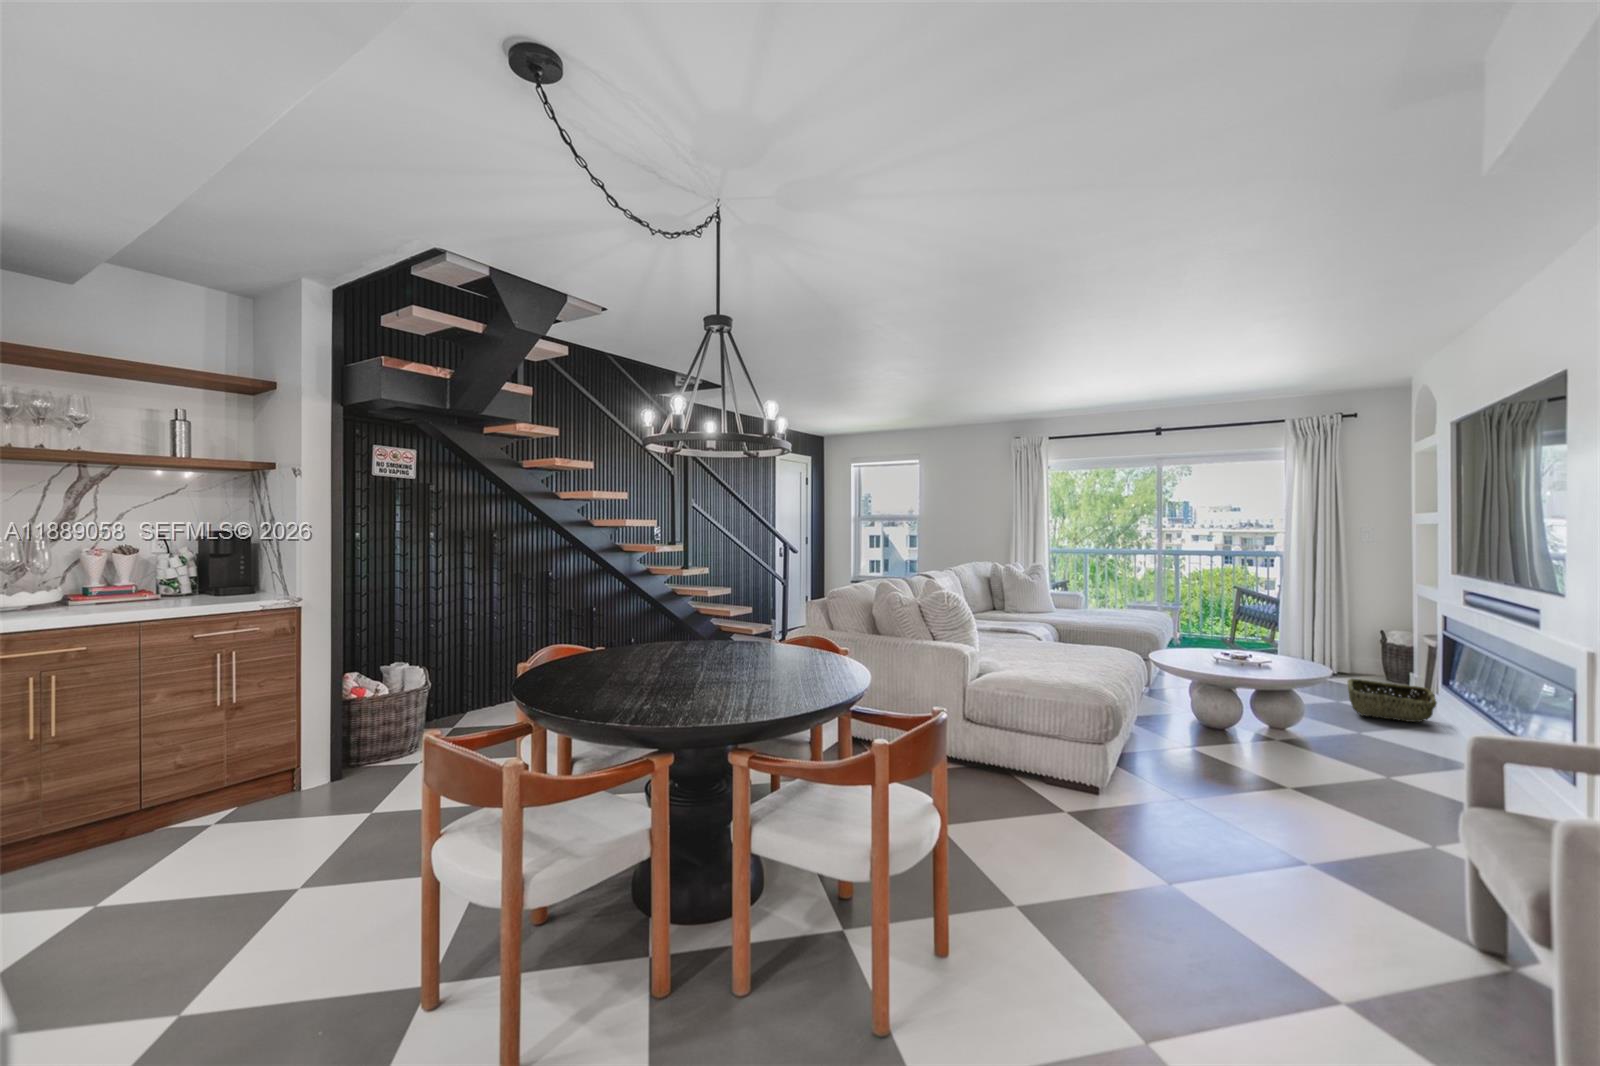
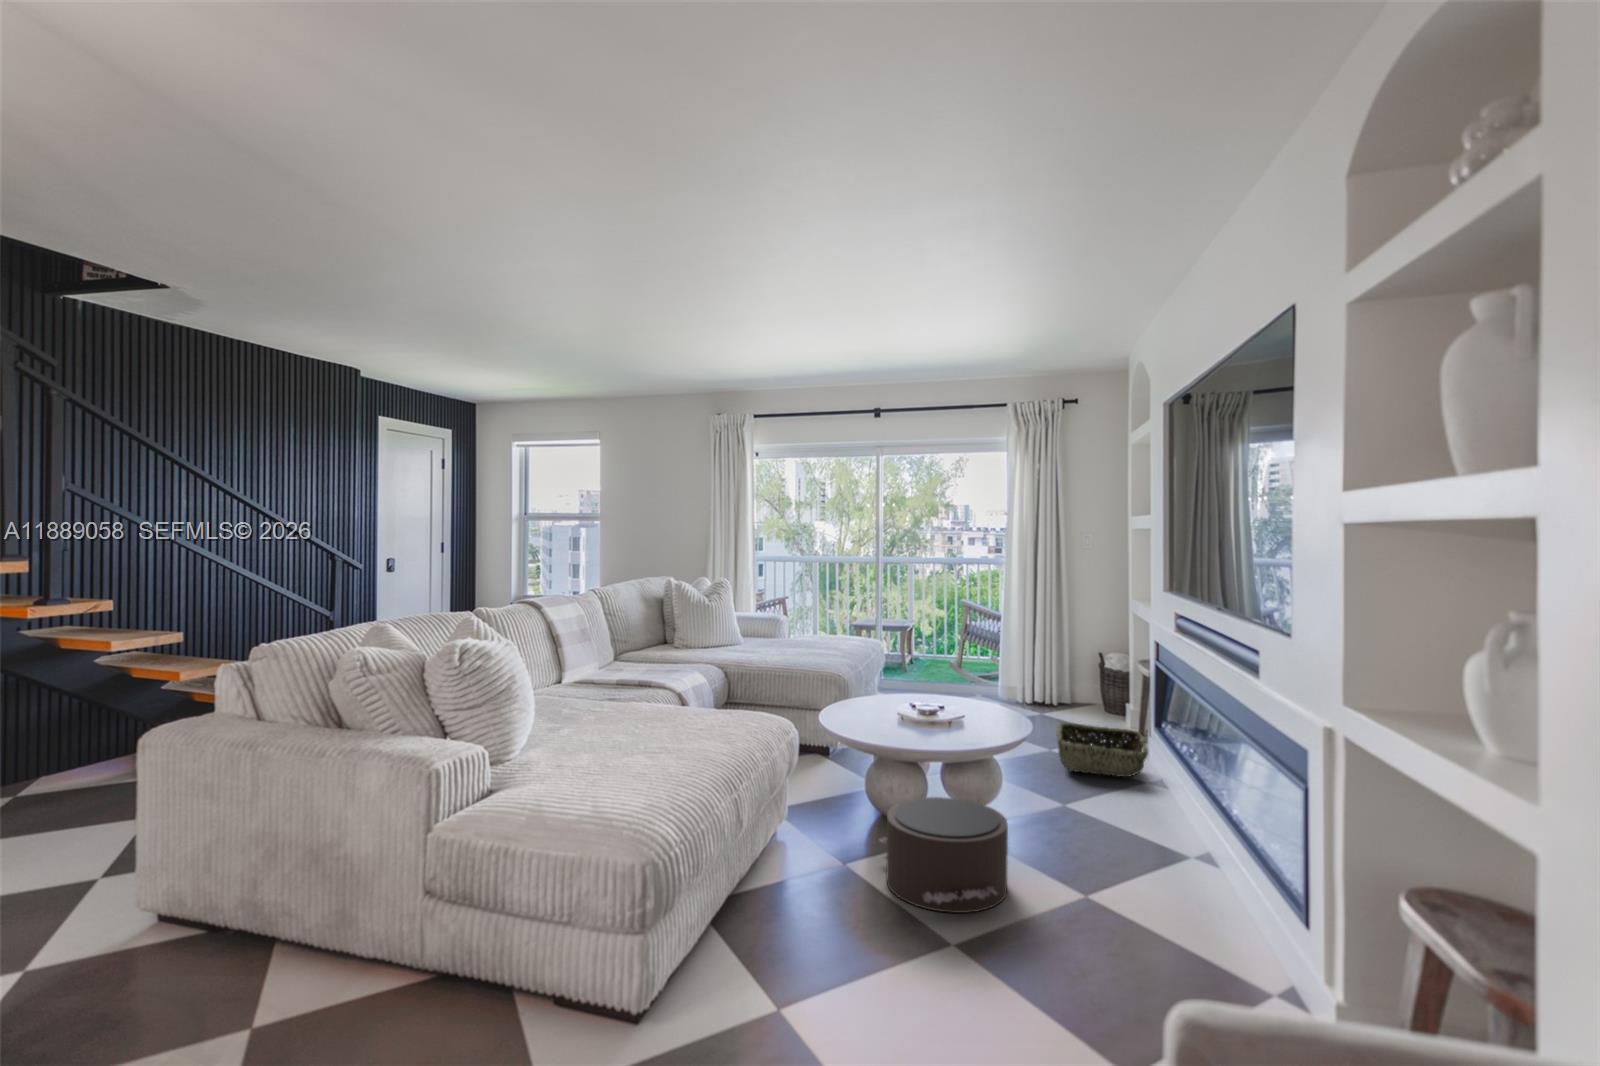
pouf: none [1215,710,1325,780] -> present [880,797,1008,913]

